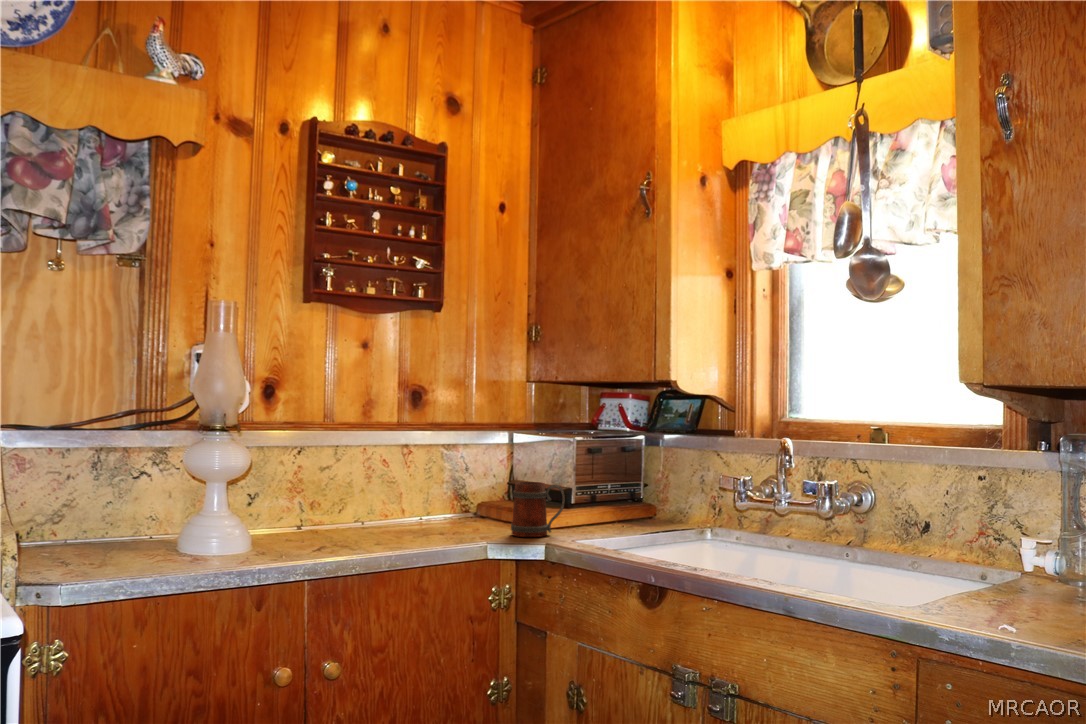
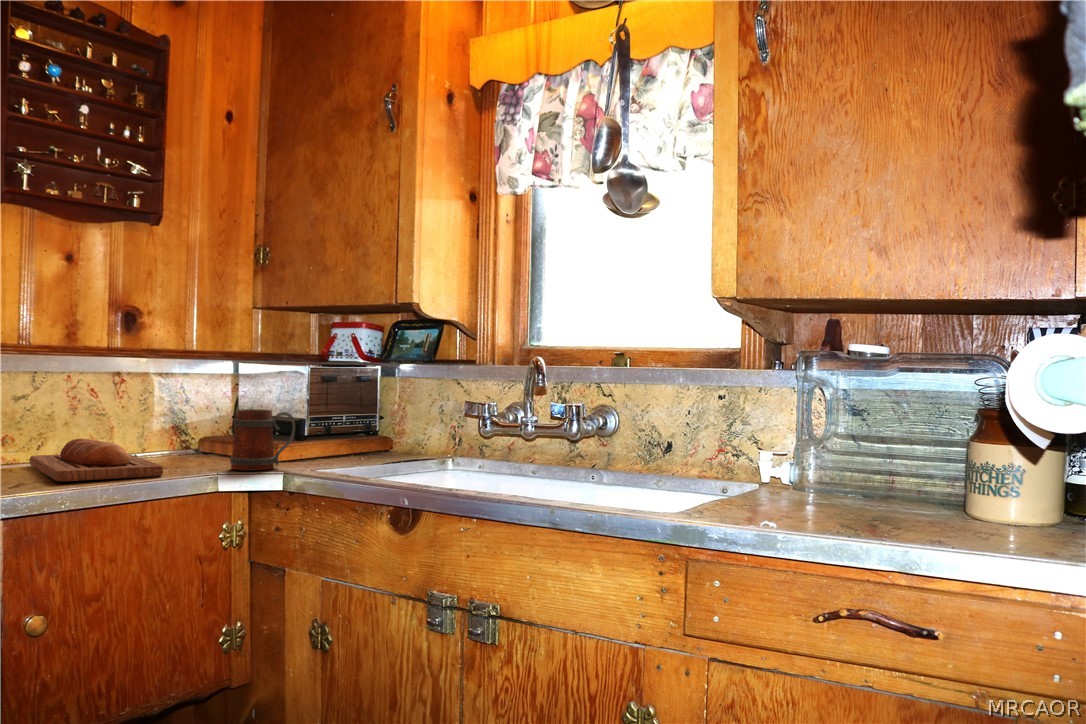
bread loaf: none [357,504,457,544] -> present [30,439,163,481]

